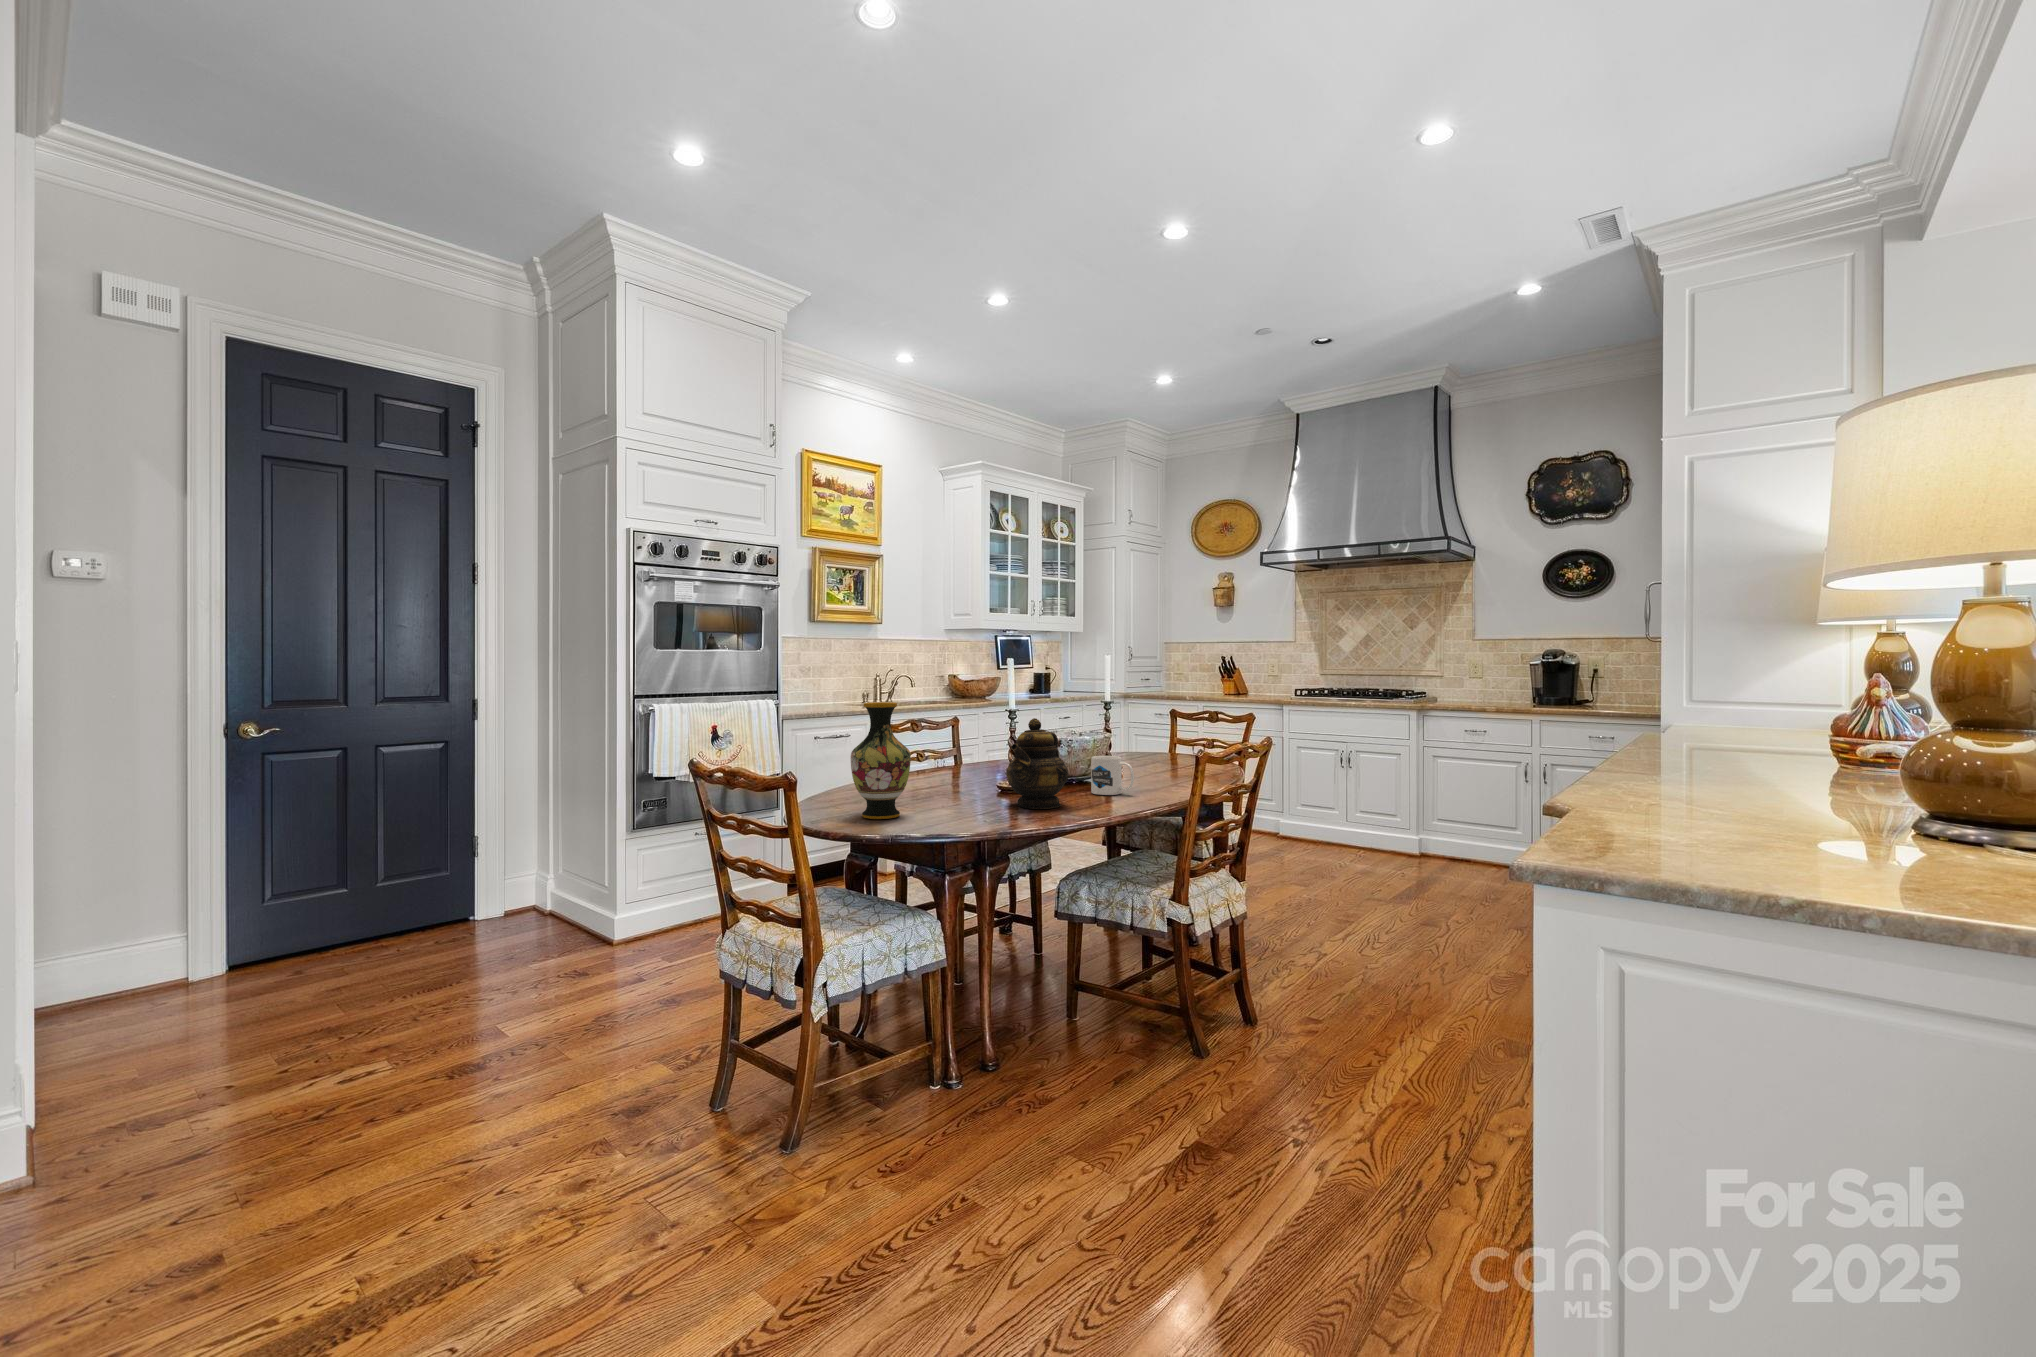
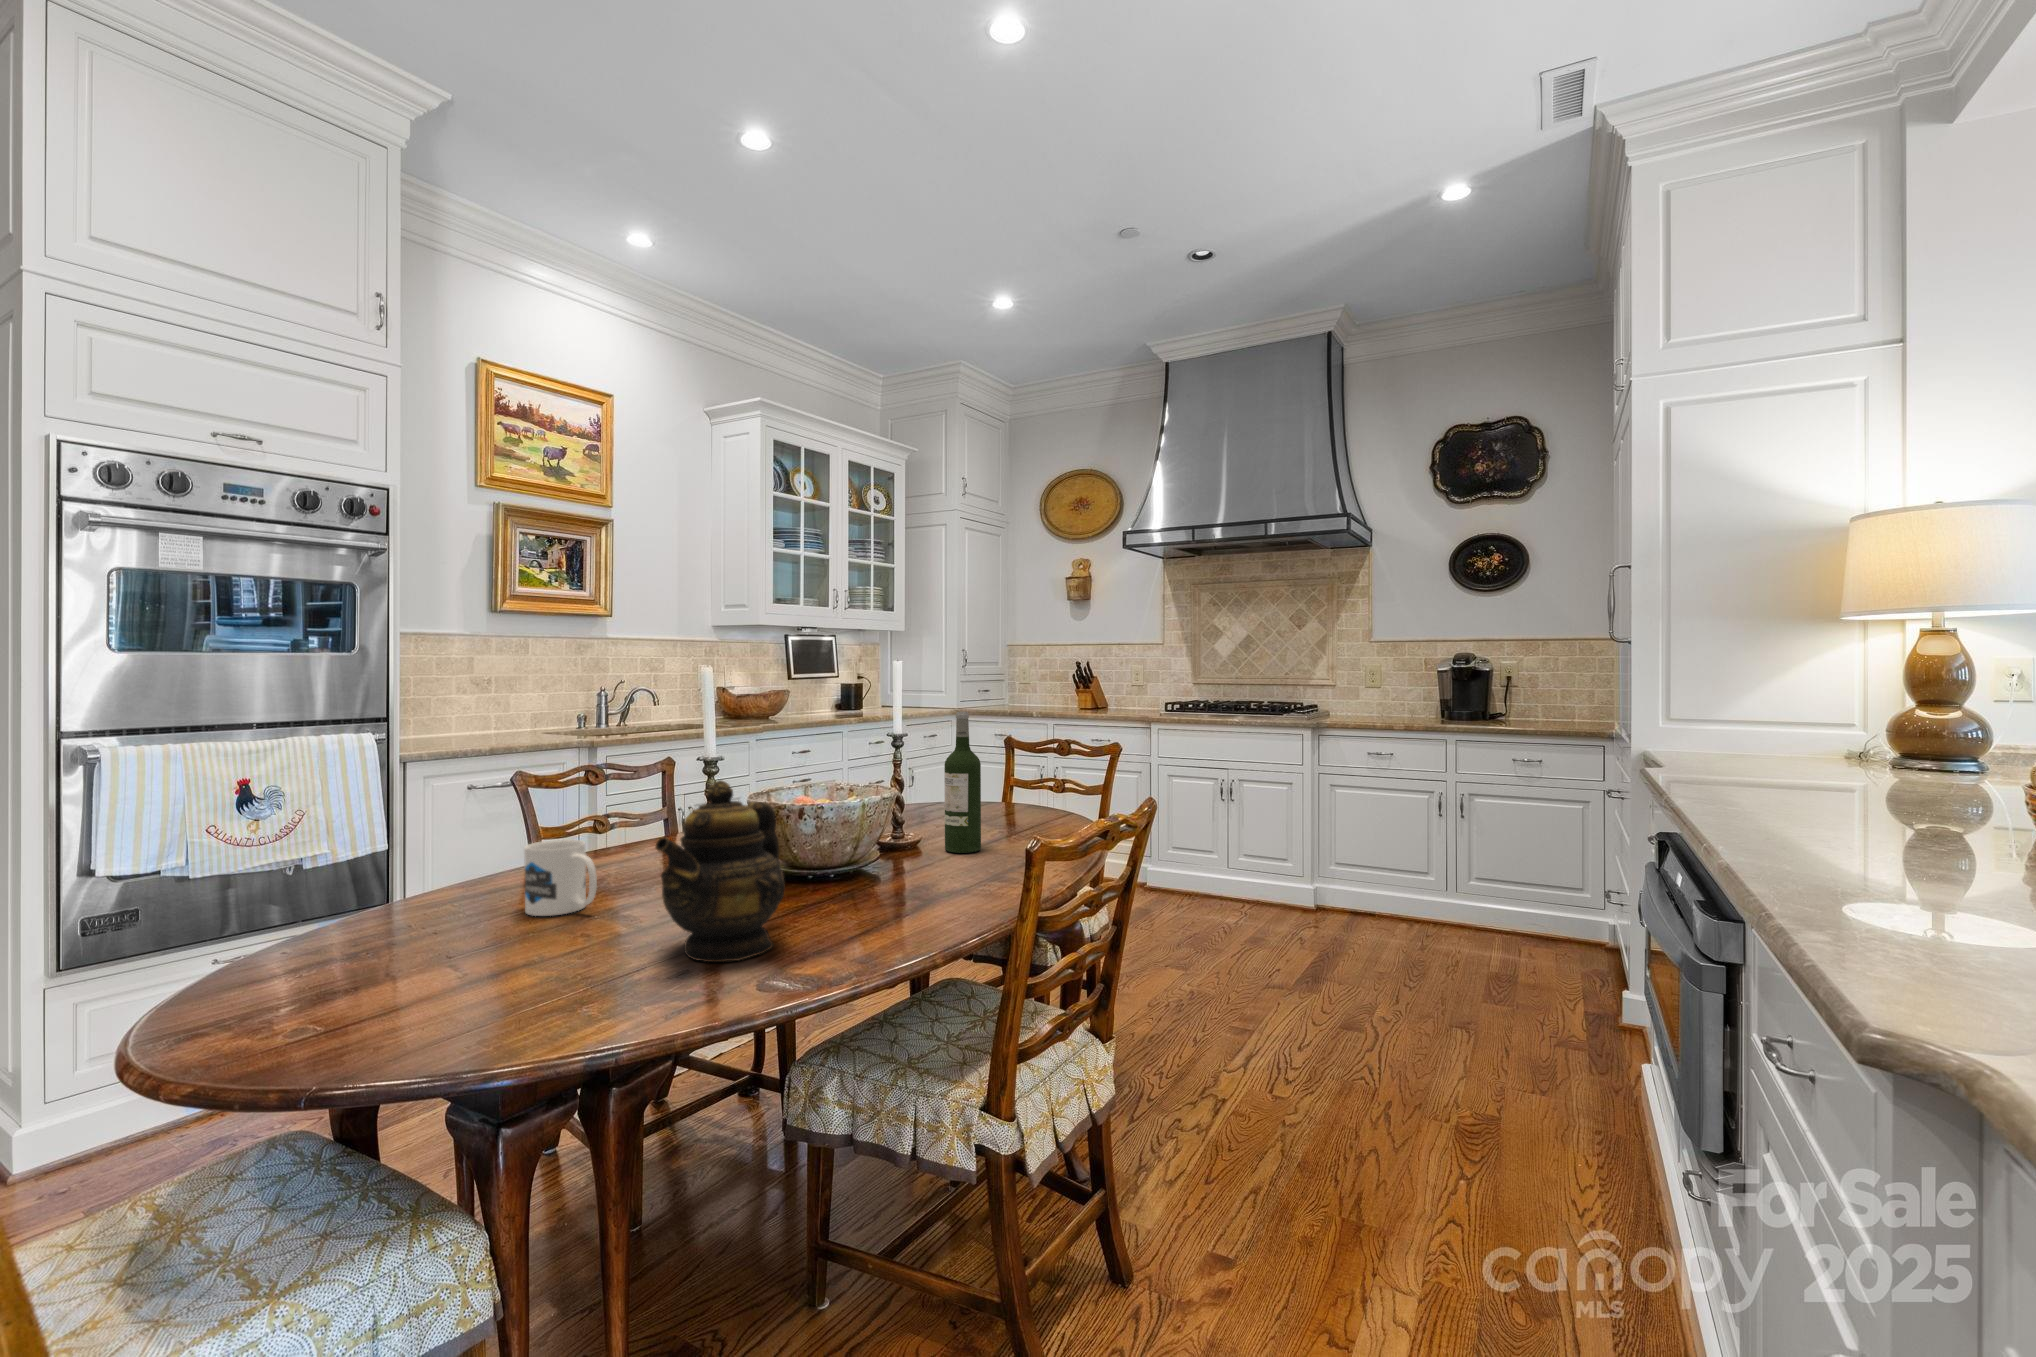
wine bottle: none [1139,688,1162,775] -> present [944,712,981,853]
vase: present [851,702,911,819] -> none [264,759,424,1023]
mug: present [1091,756,1134,795] -> present [524,839,597,916]

